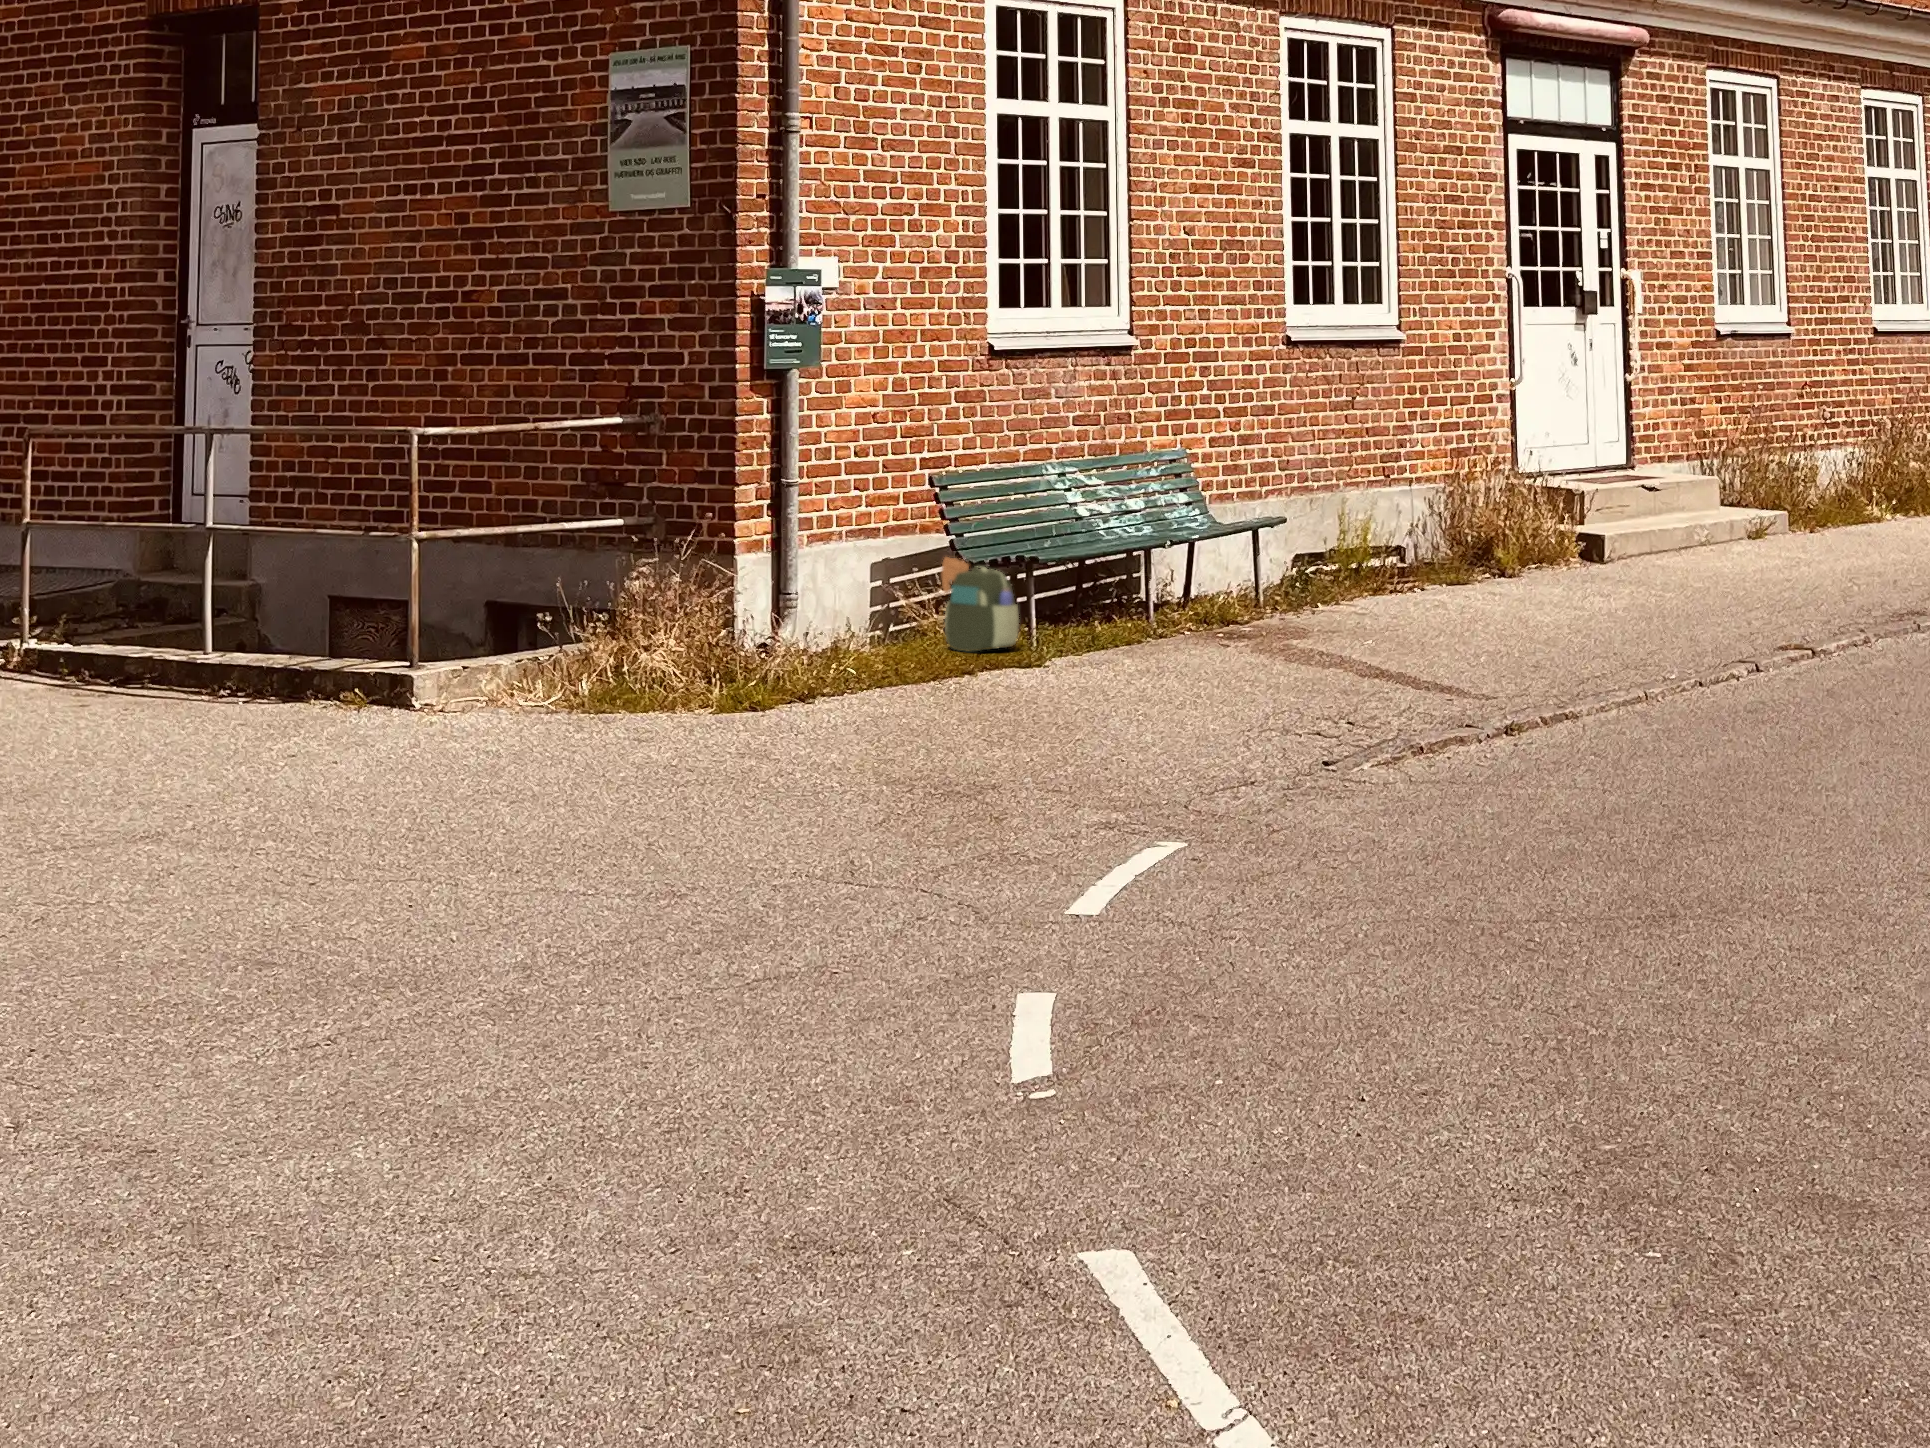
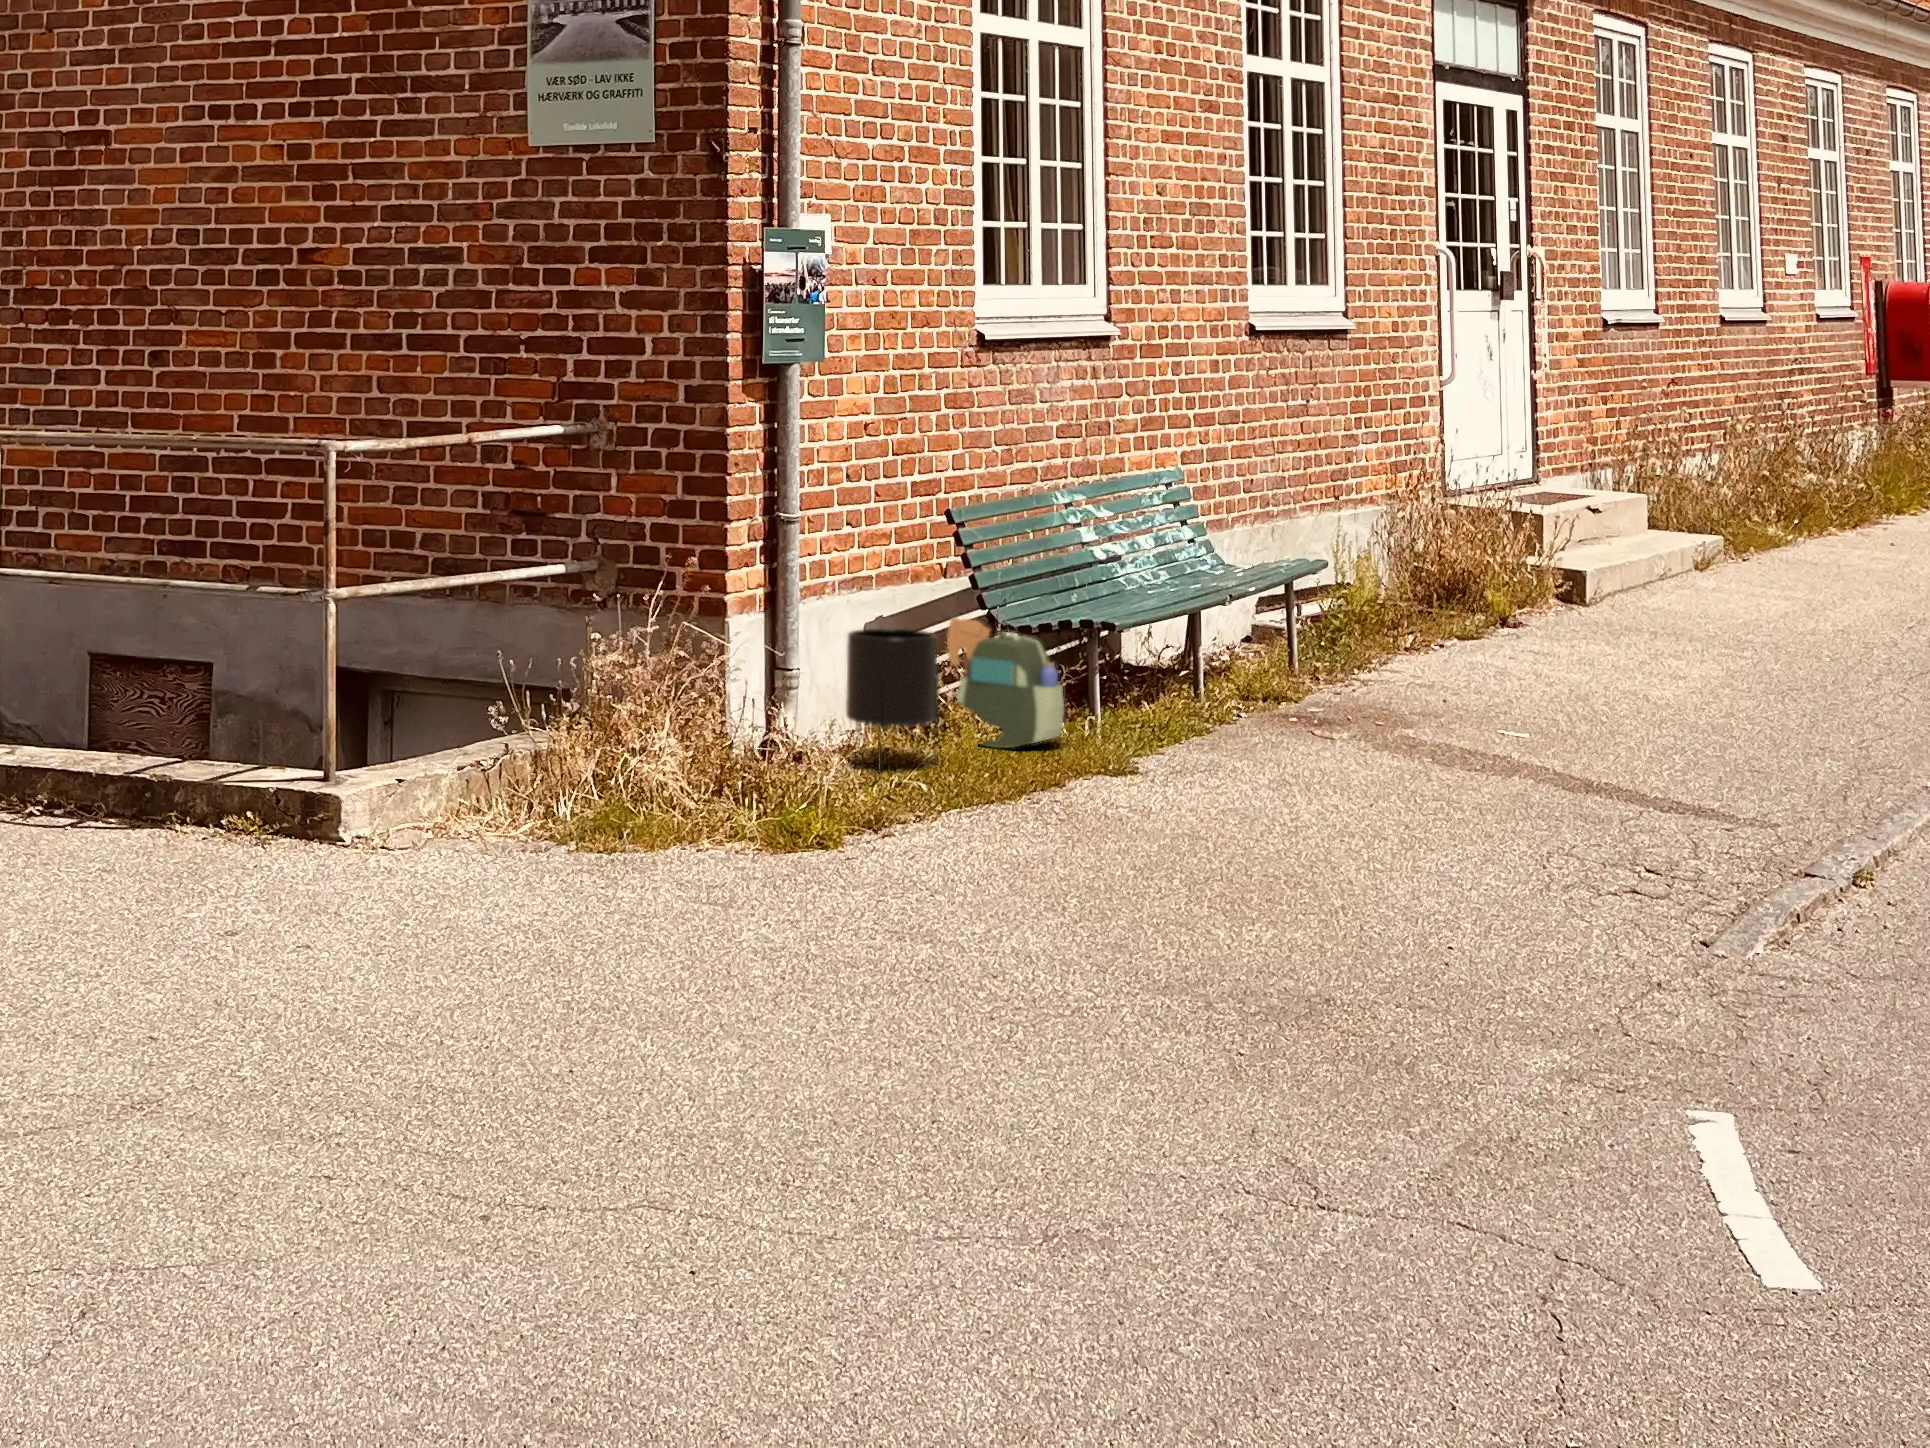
planter: none [838,562,908,665] -> present [846,629,939,771]

